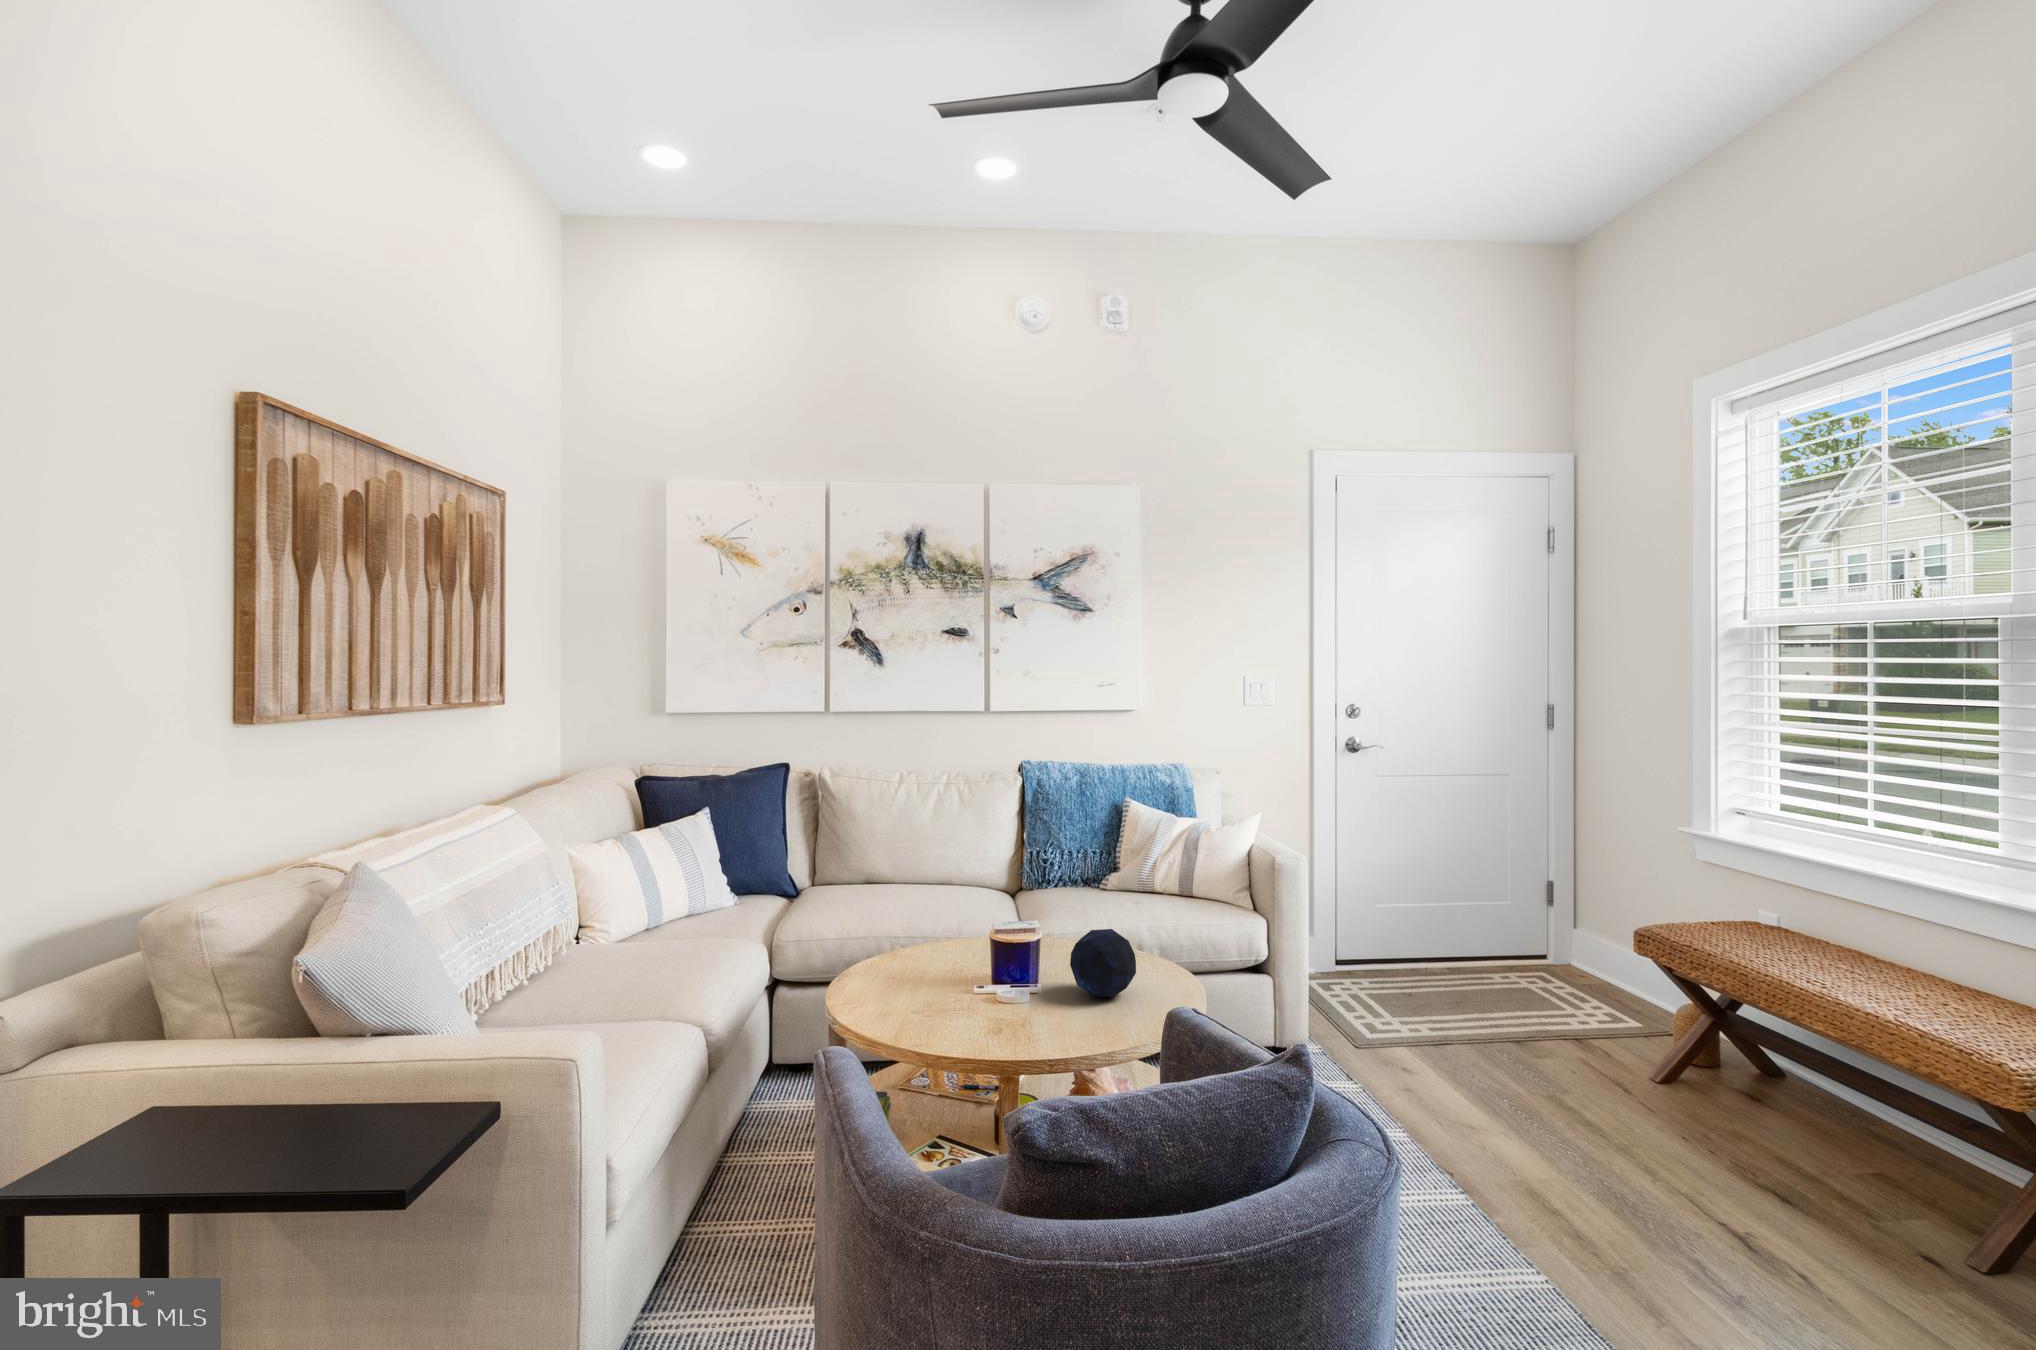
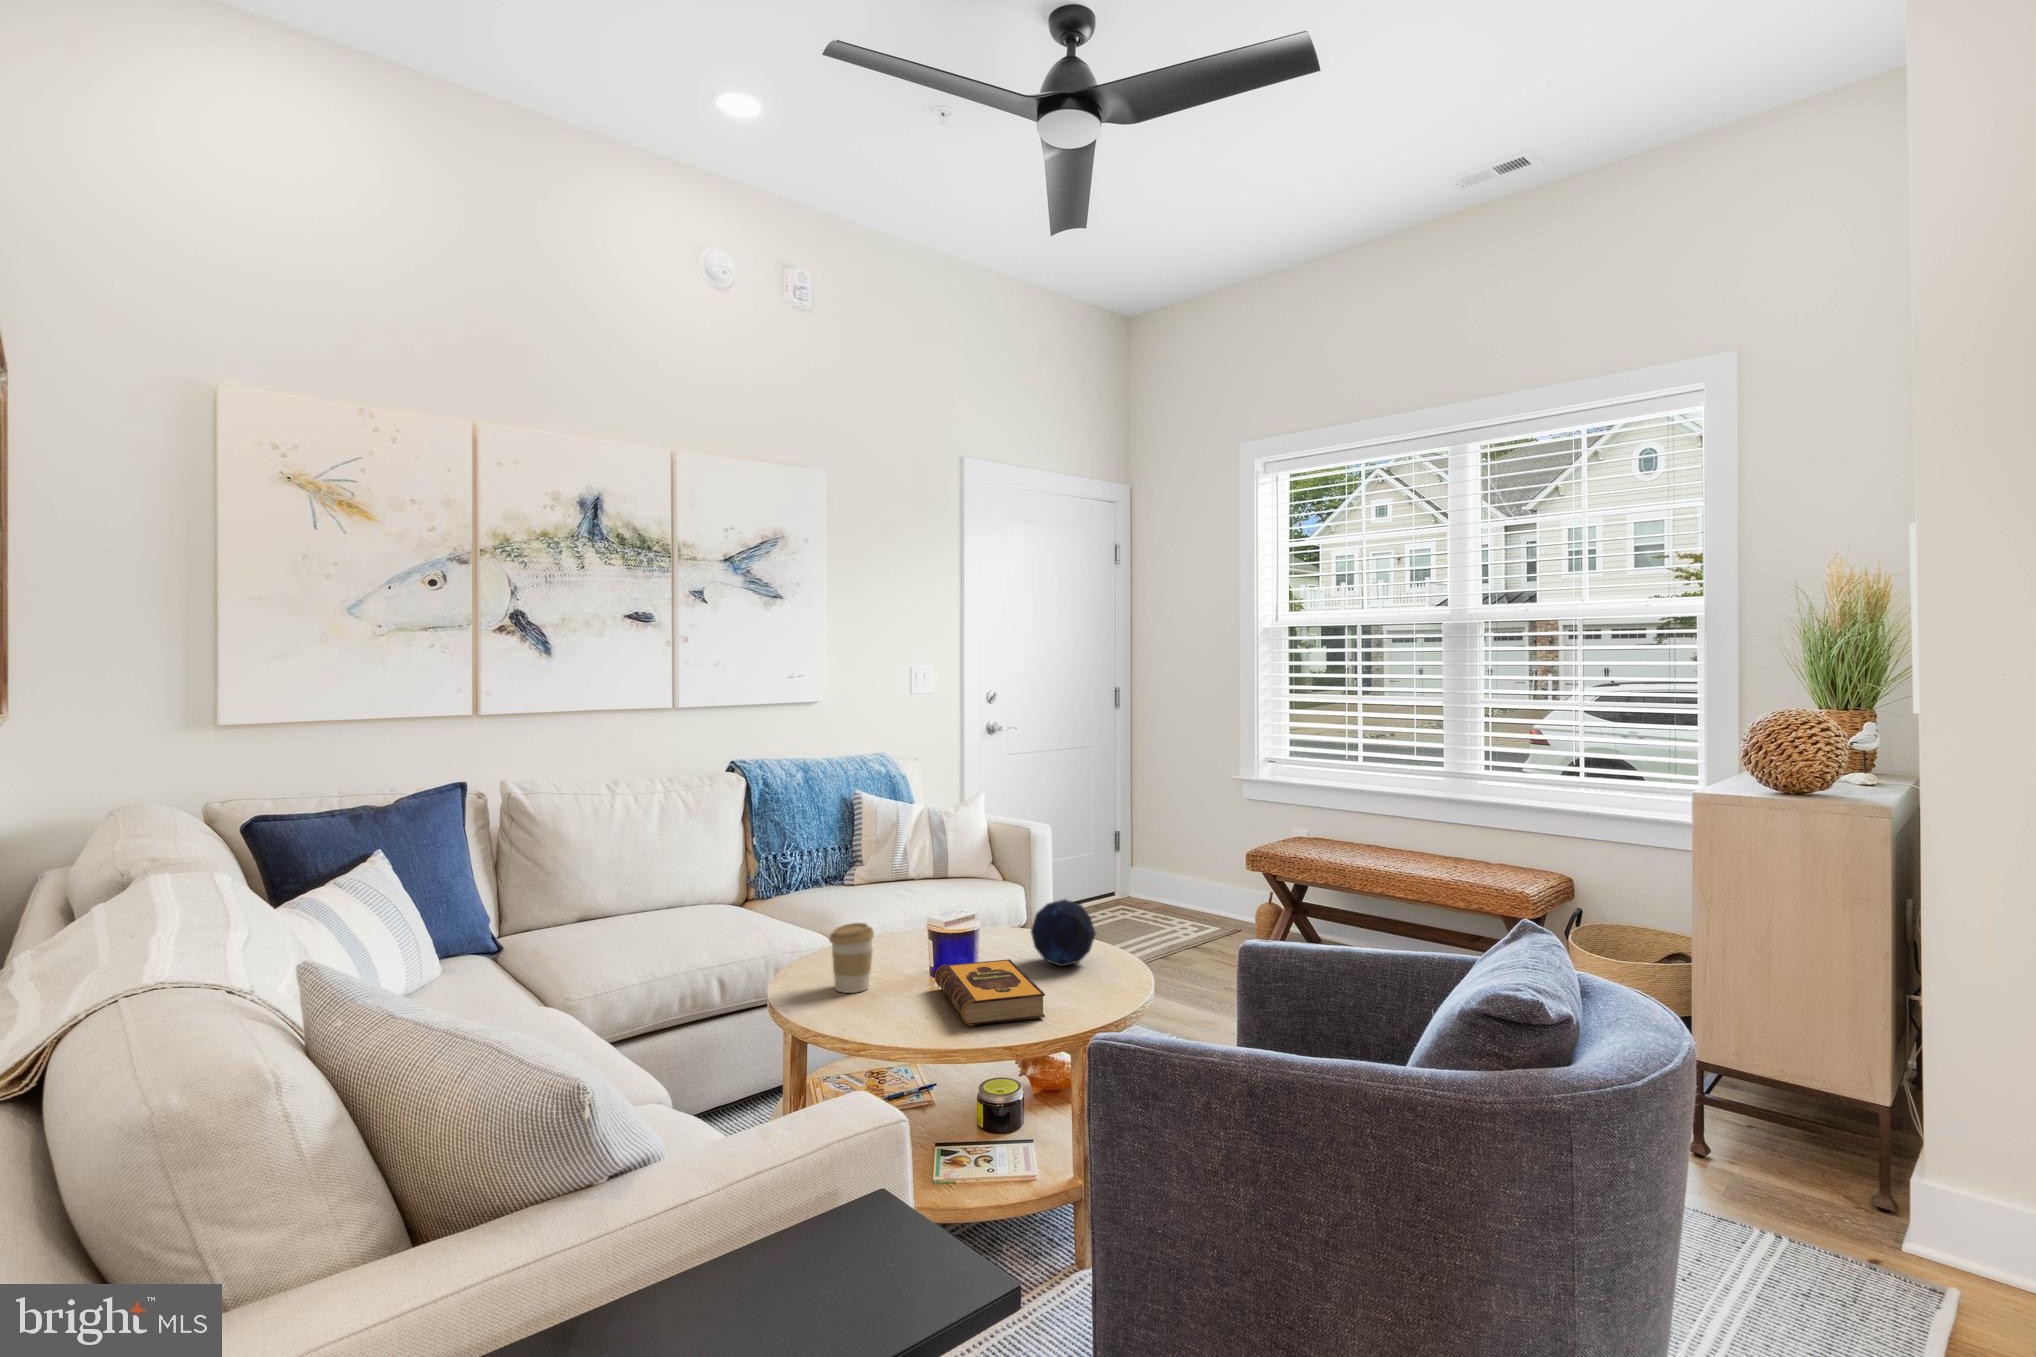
coffee cup: none [885,915,925,976] -> present [830,923,874,993]
hardback book: none [906,968,1025,1034] -> present [935,959,1045,1026]

